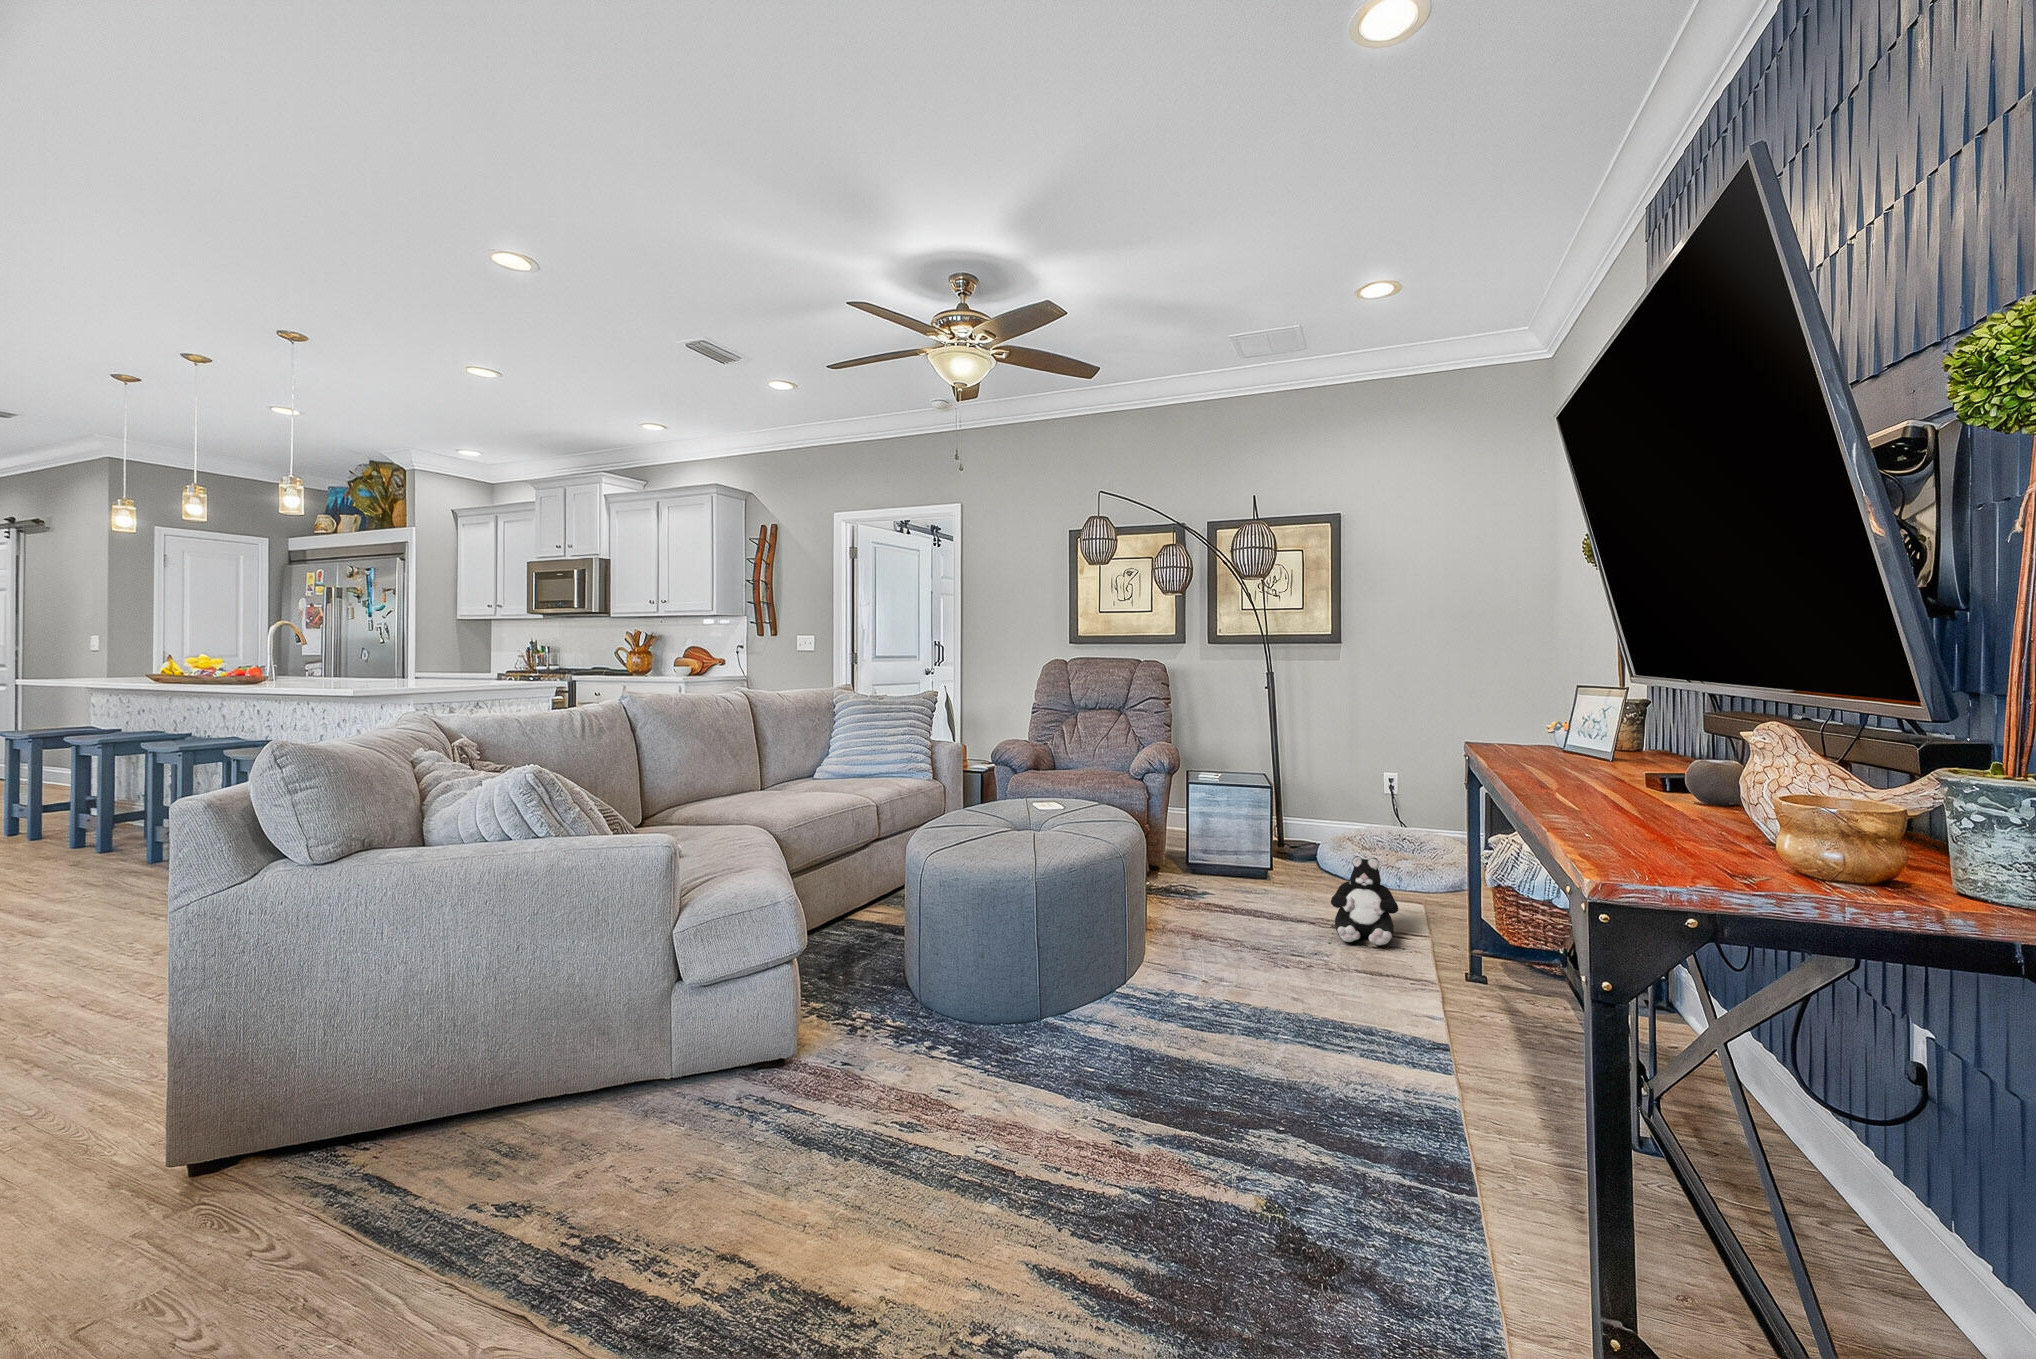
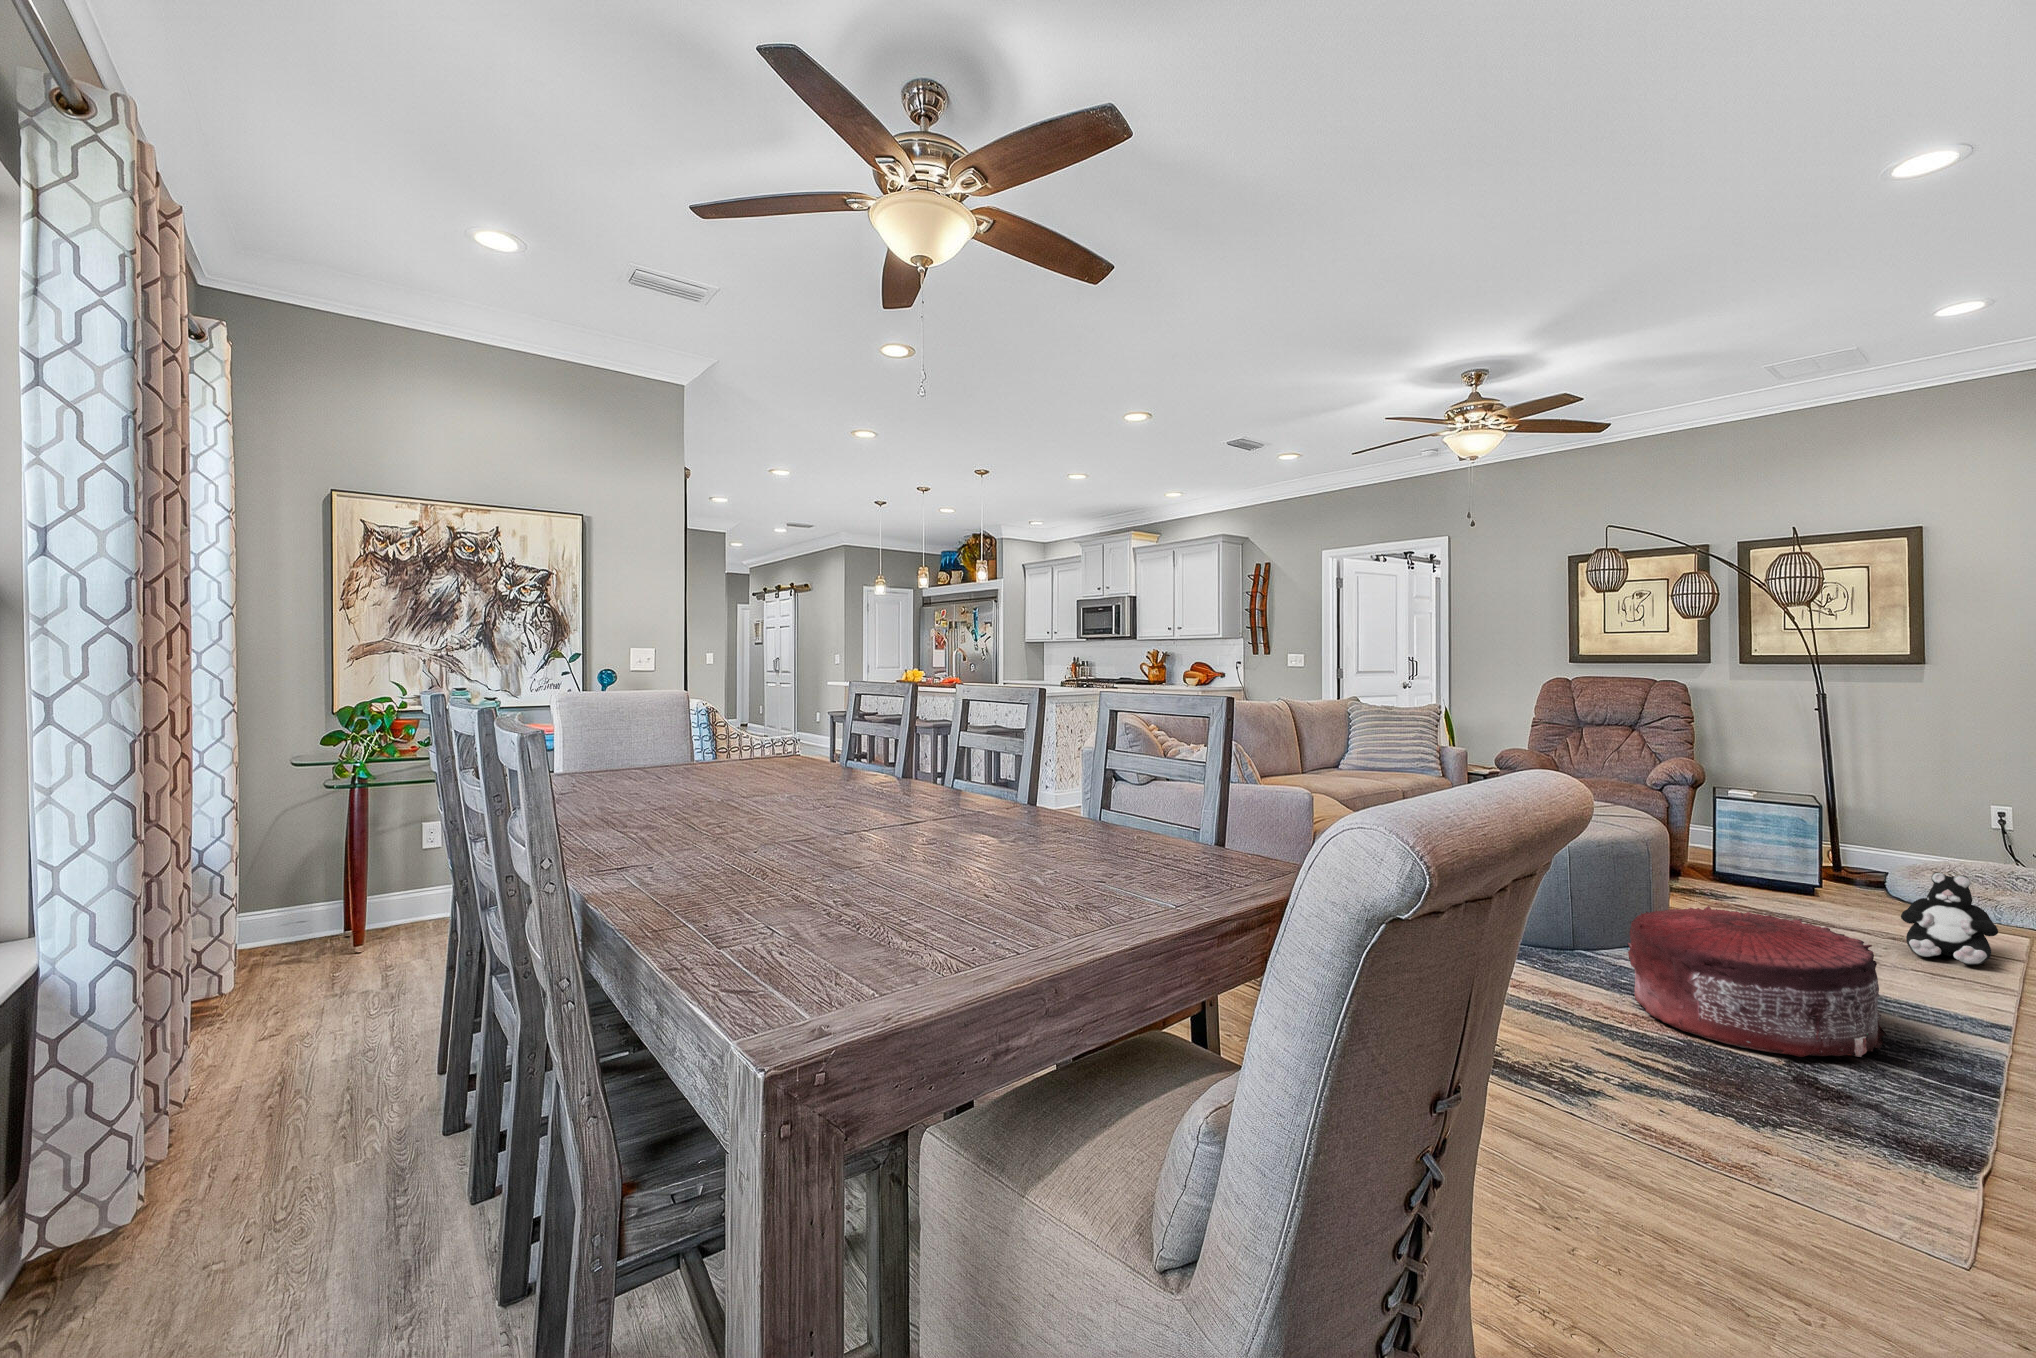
pouf: none [1101,942,1329,1131] -> present [1628,906,1888,1057]

